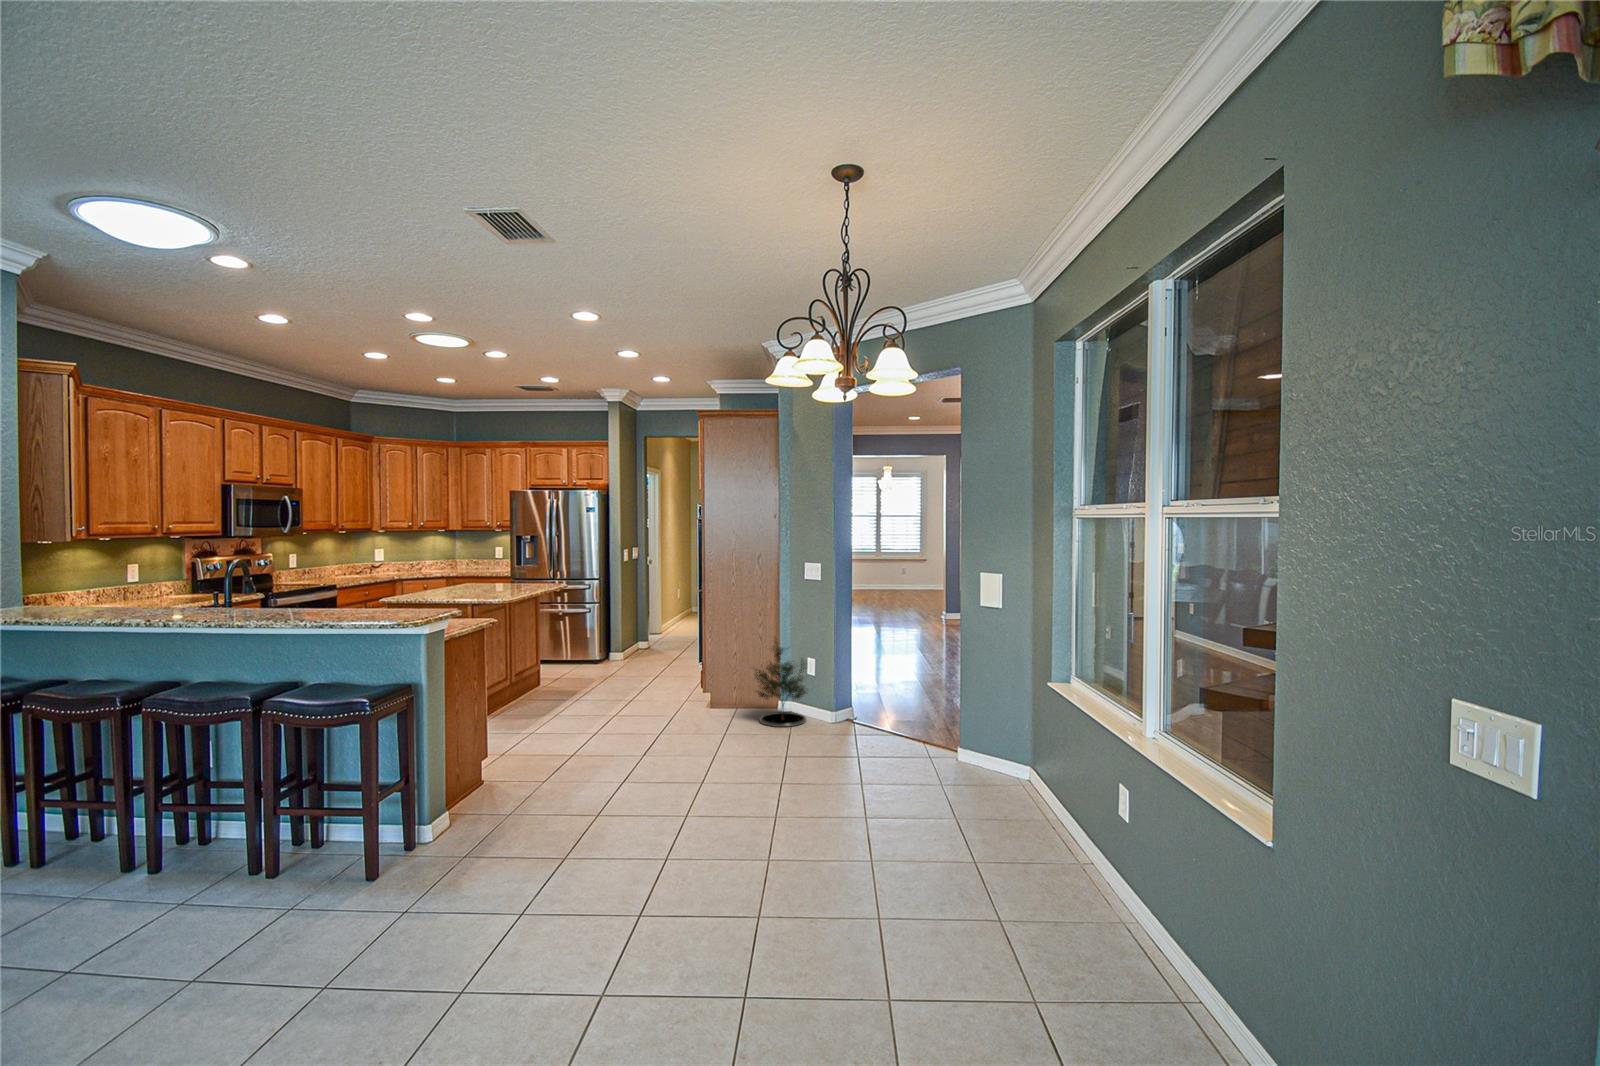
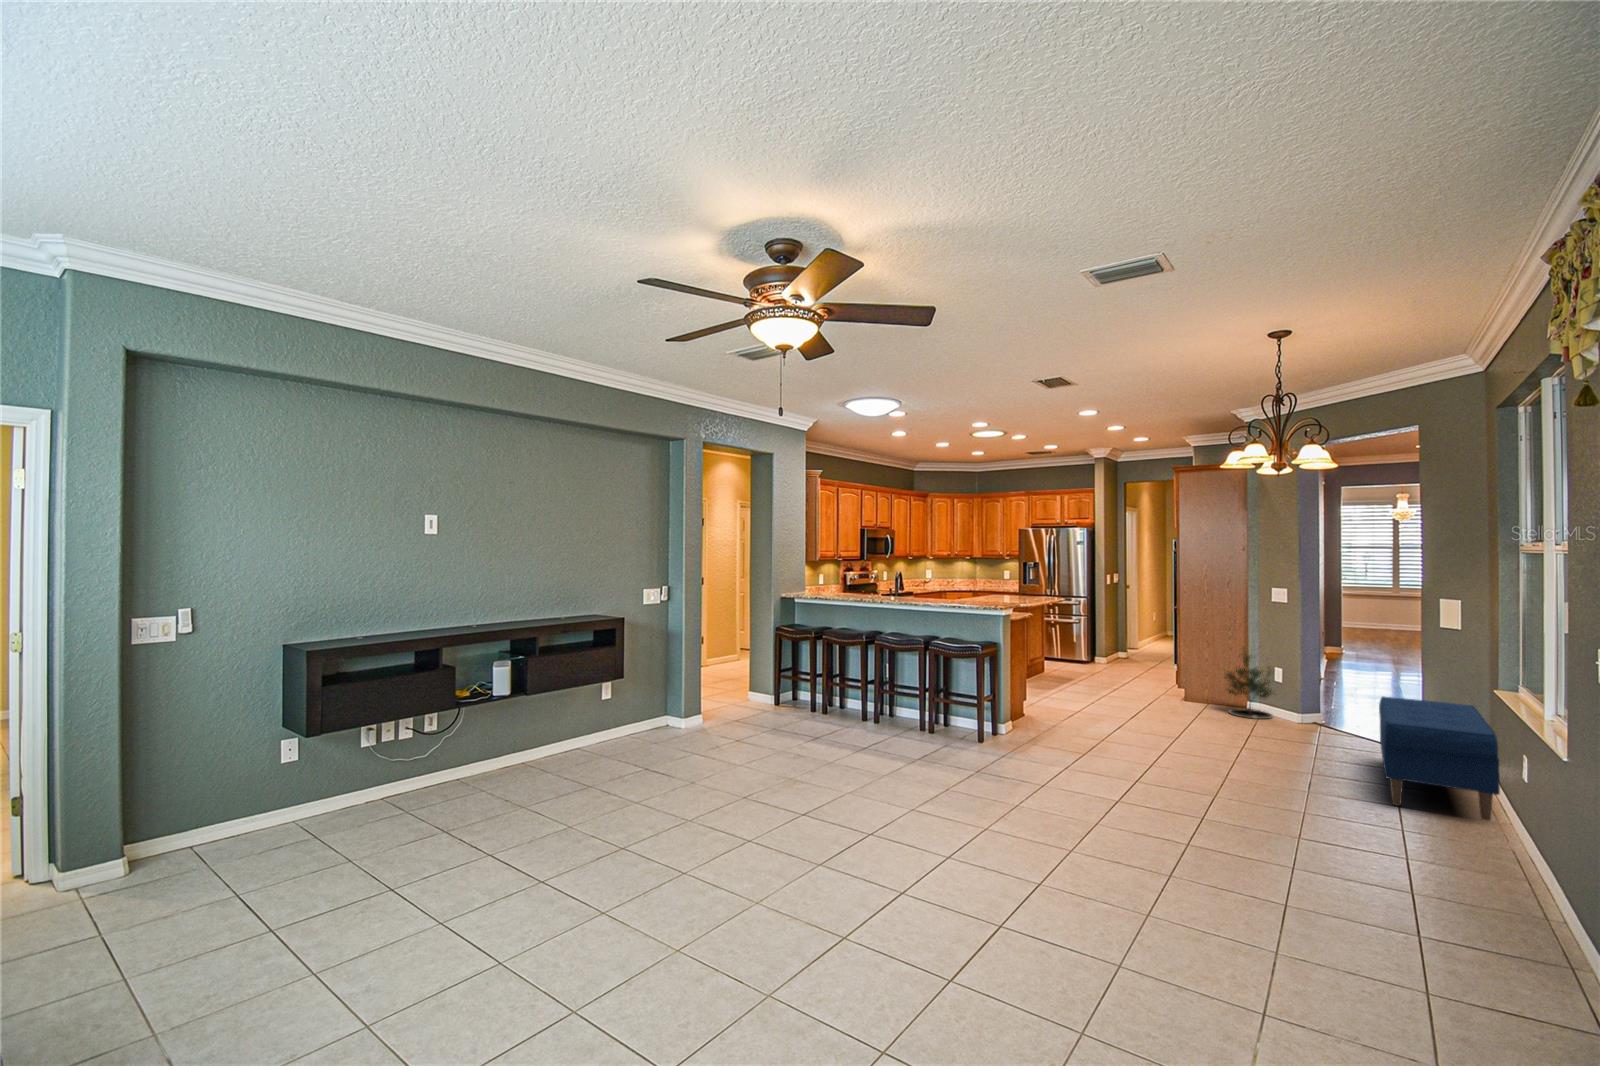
bench: none [927,697,1076,865] -> present [1379,697,1500,821]

